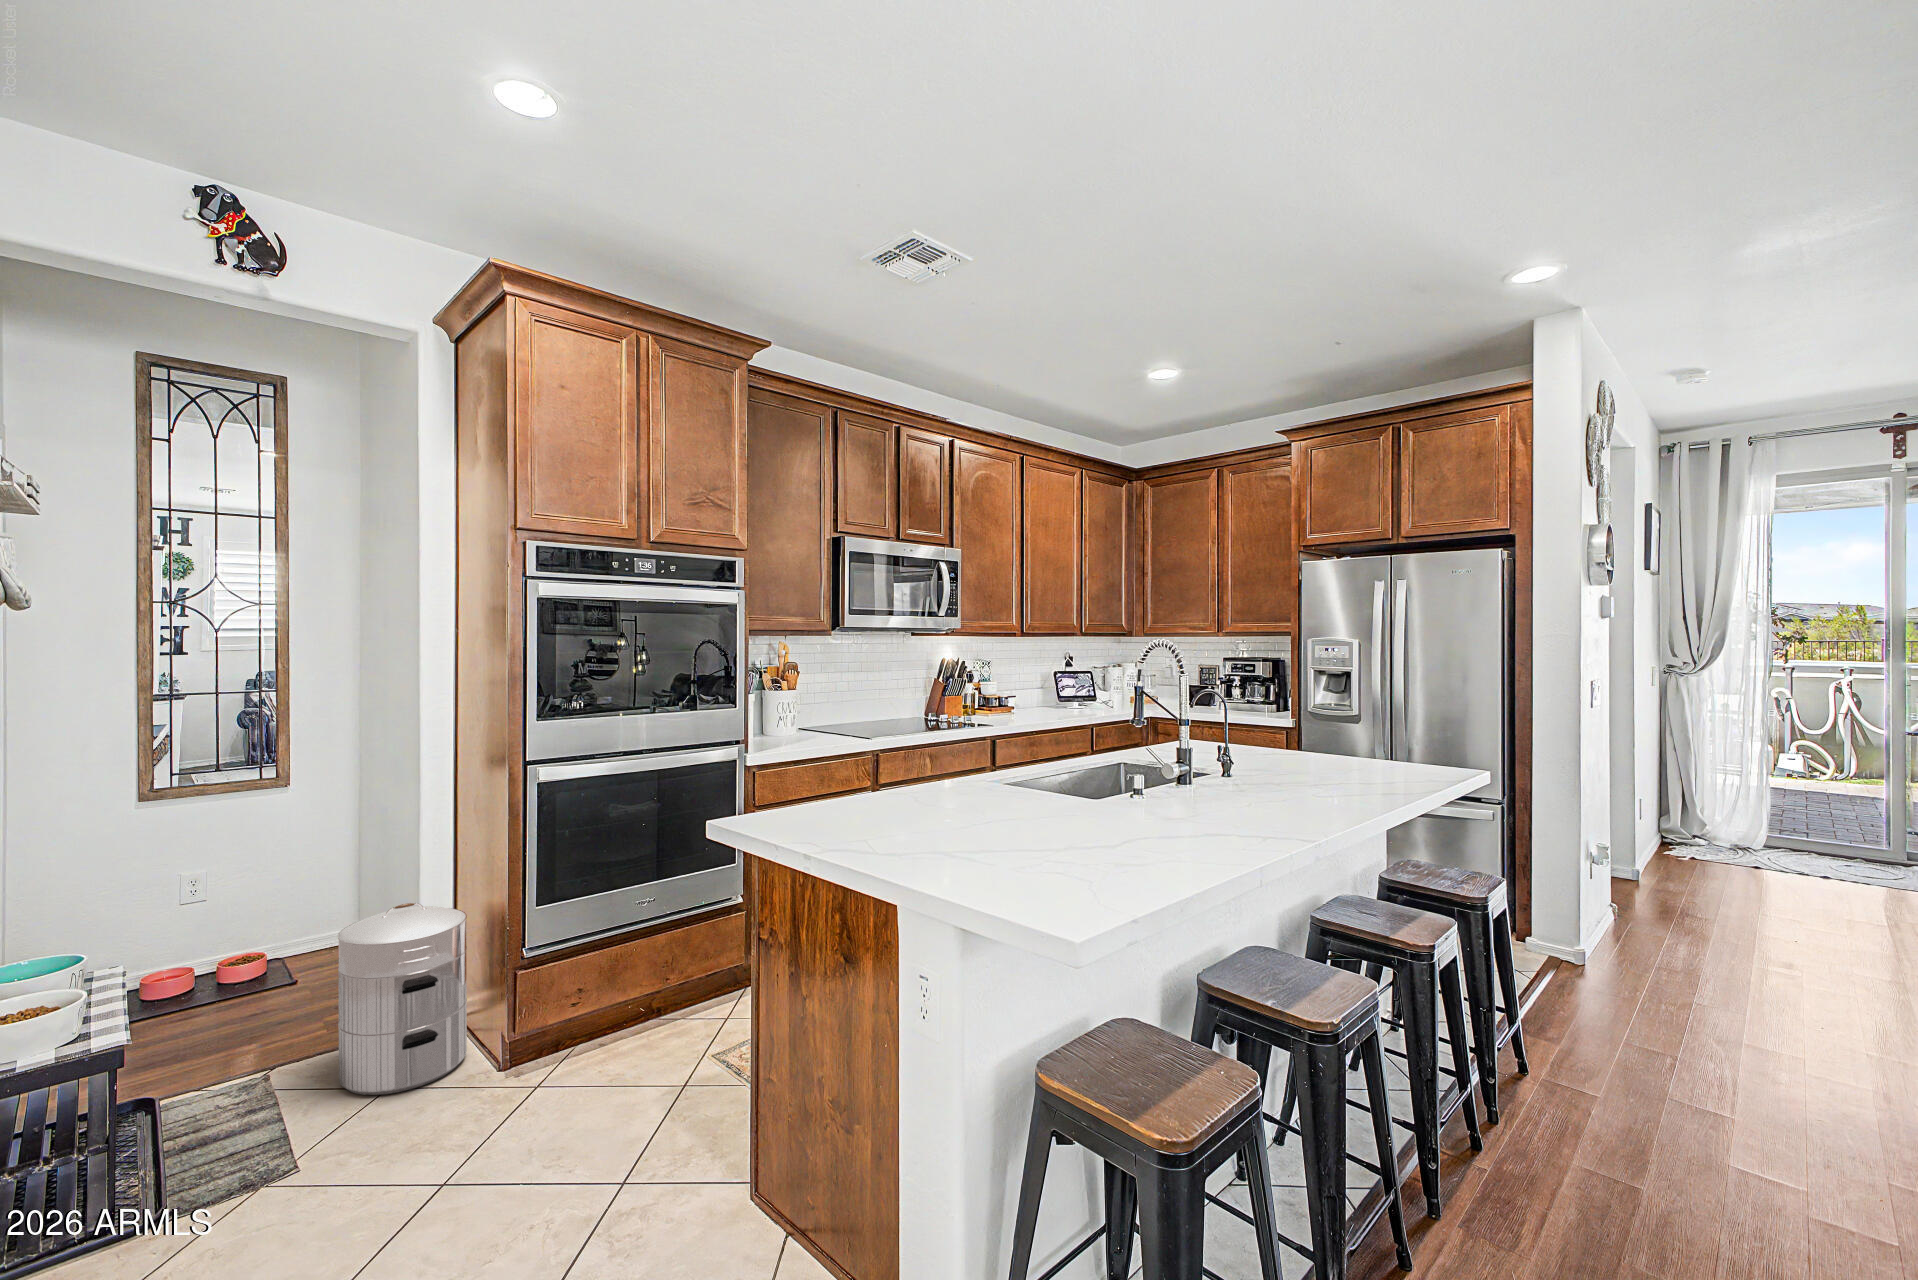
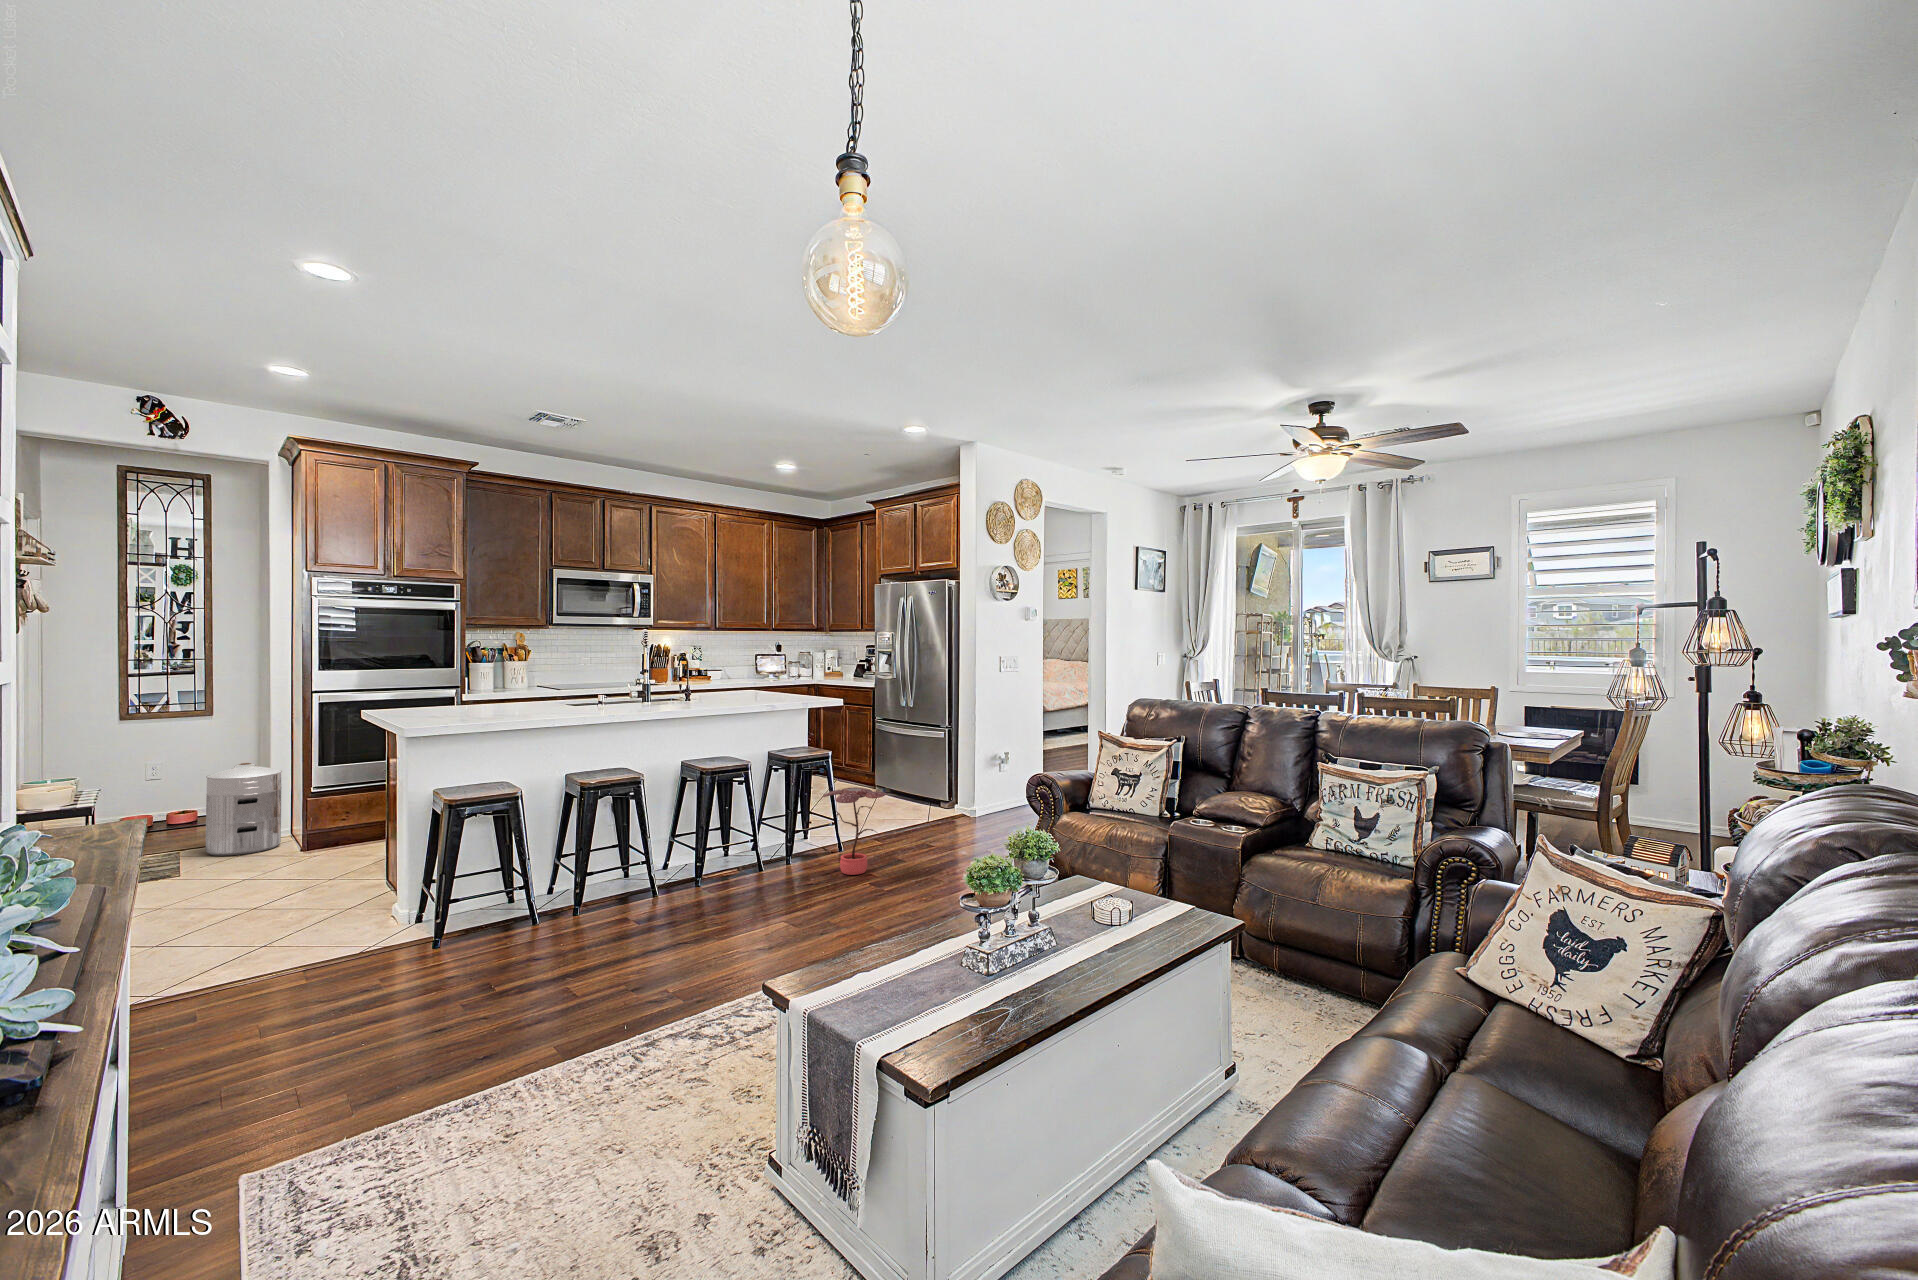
potted plant: none [1604,959,1762,1156] -> present [823,787,886,875]

